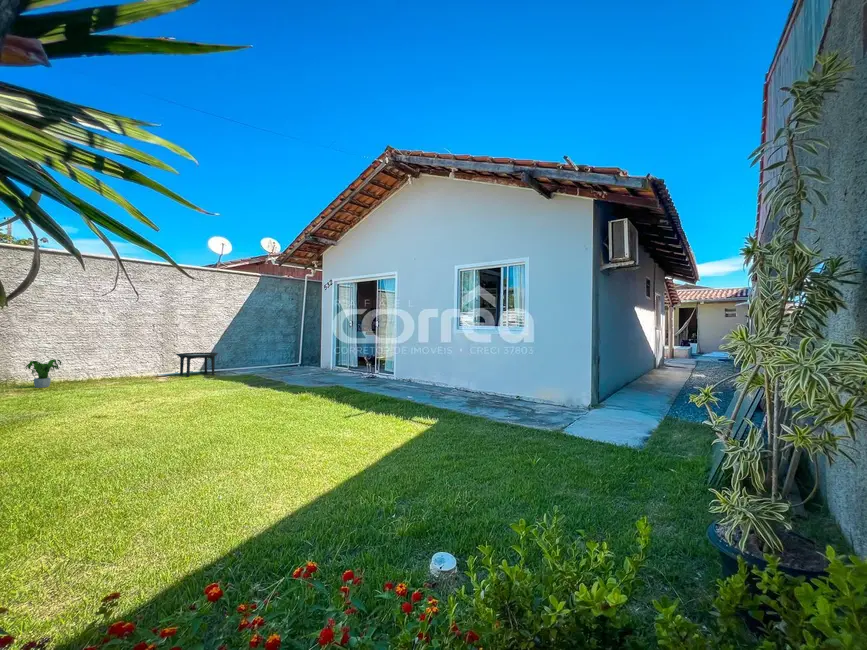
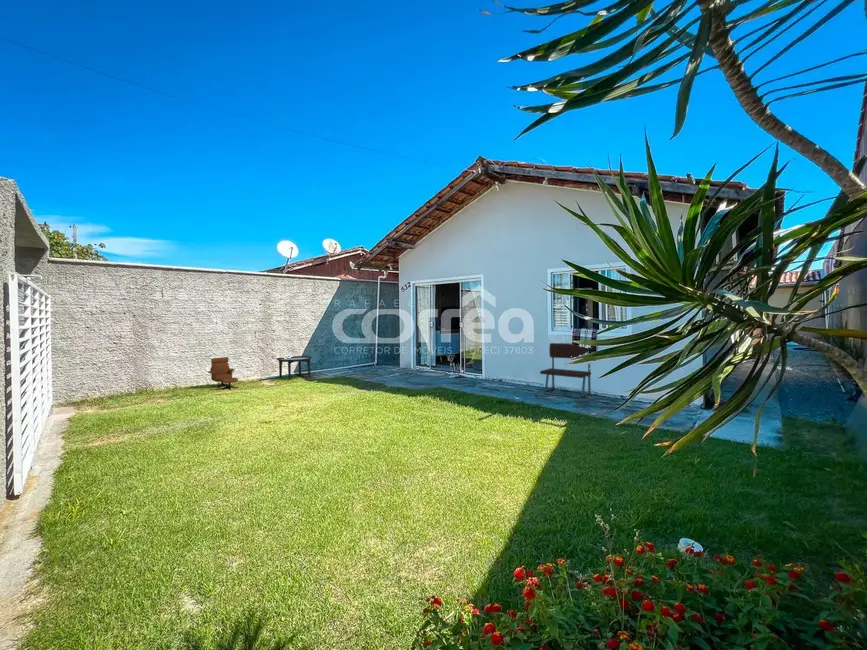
bench: none [440,342,492,398] -> present [540,343,591,397]
lounge chair: none [89,350,123,384] -> present [208,357,238,389]
potted plant: present [26,359,61,388] -> none [159,369,190,395]

